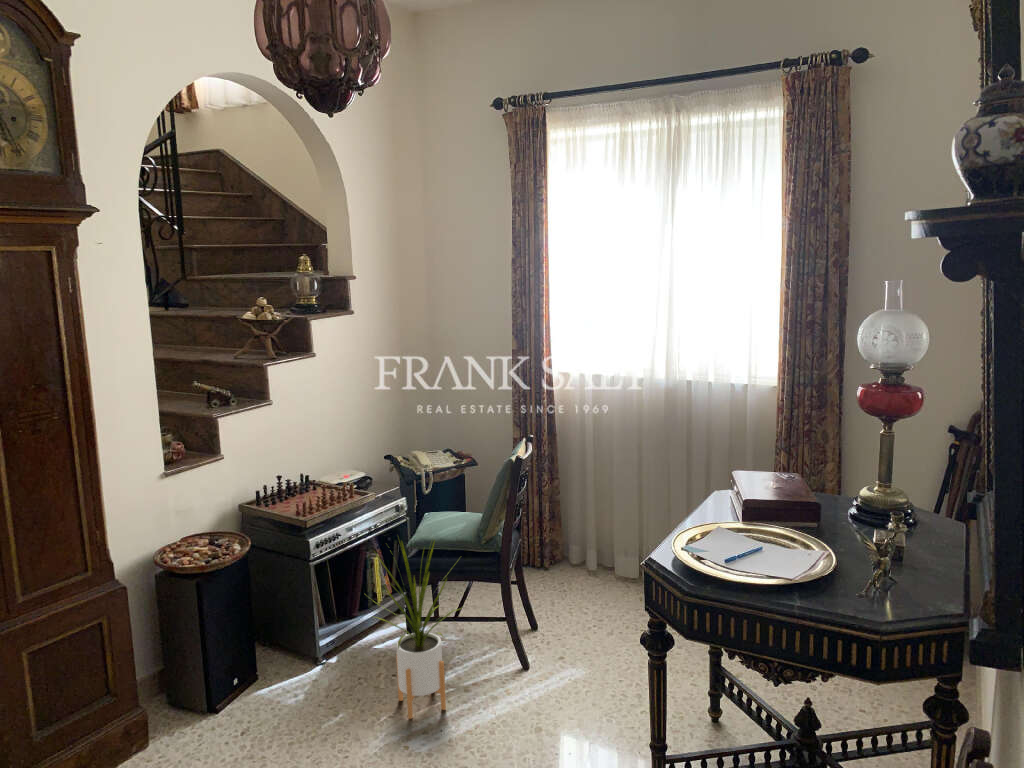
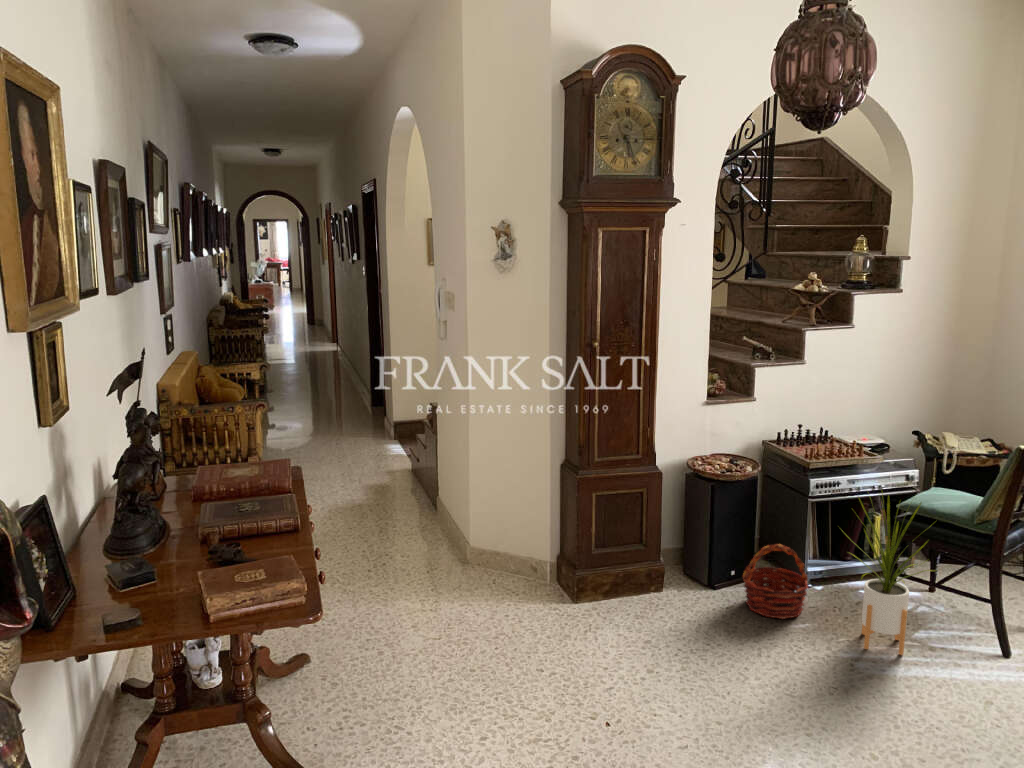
basket: none [254,630,334,725] -> present [743,544,808,619]

